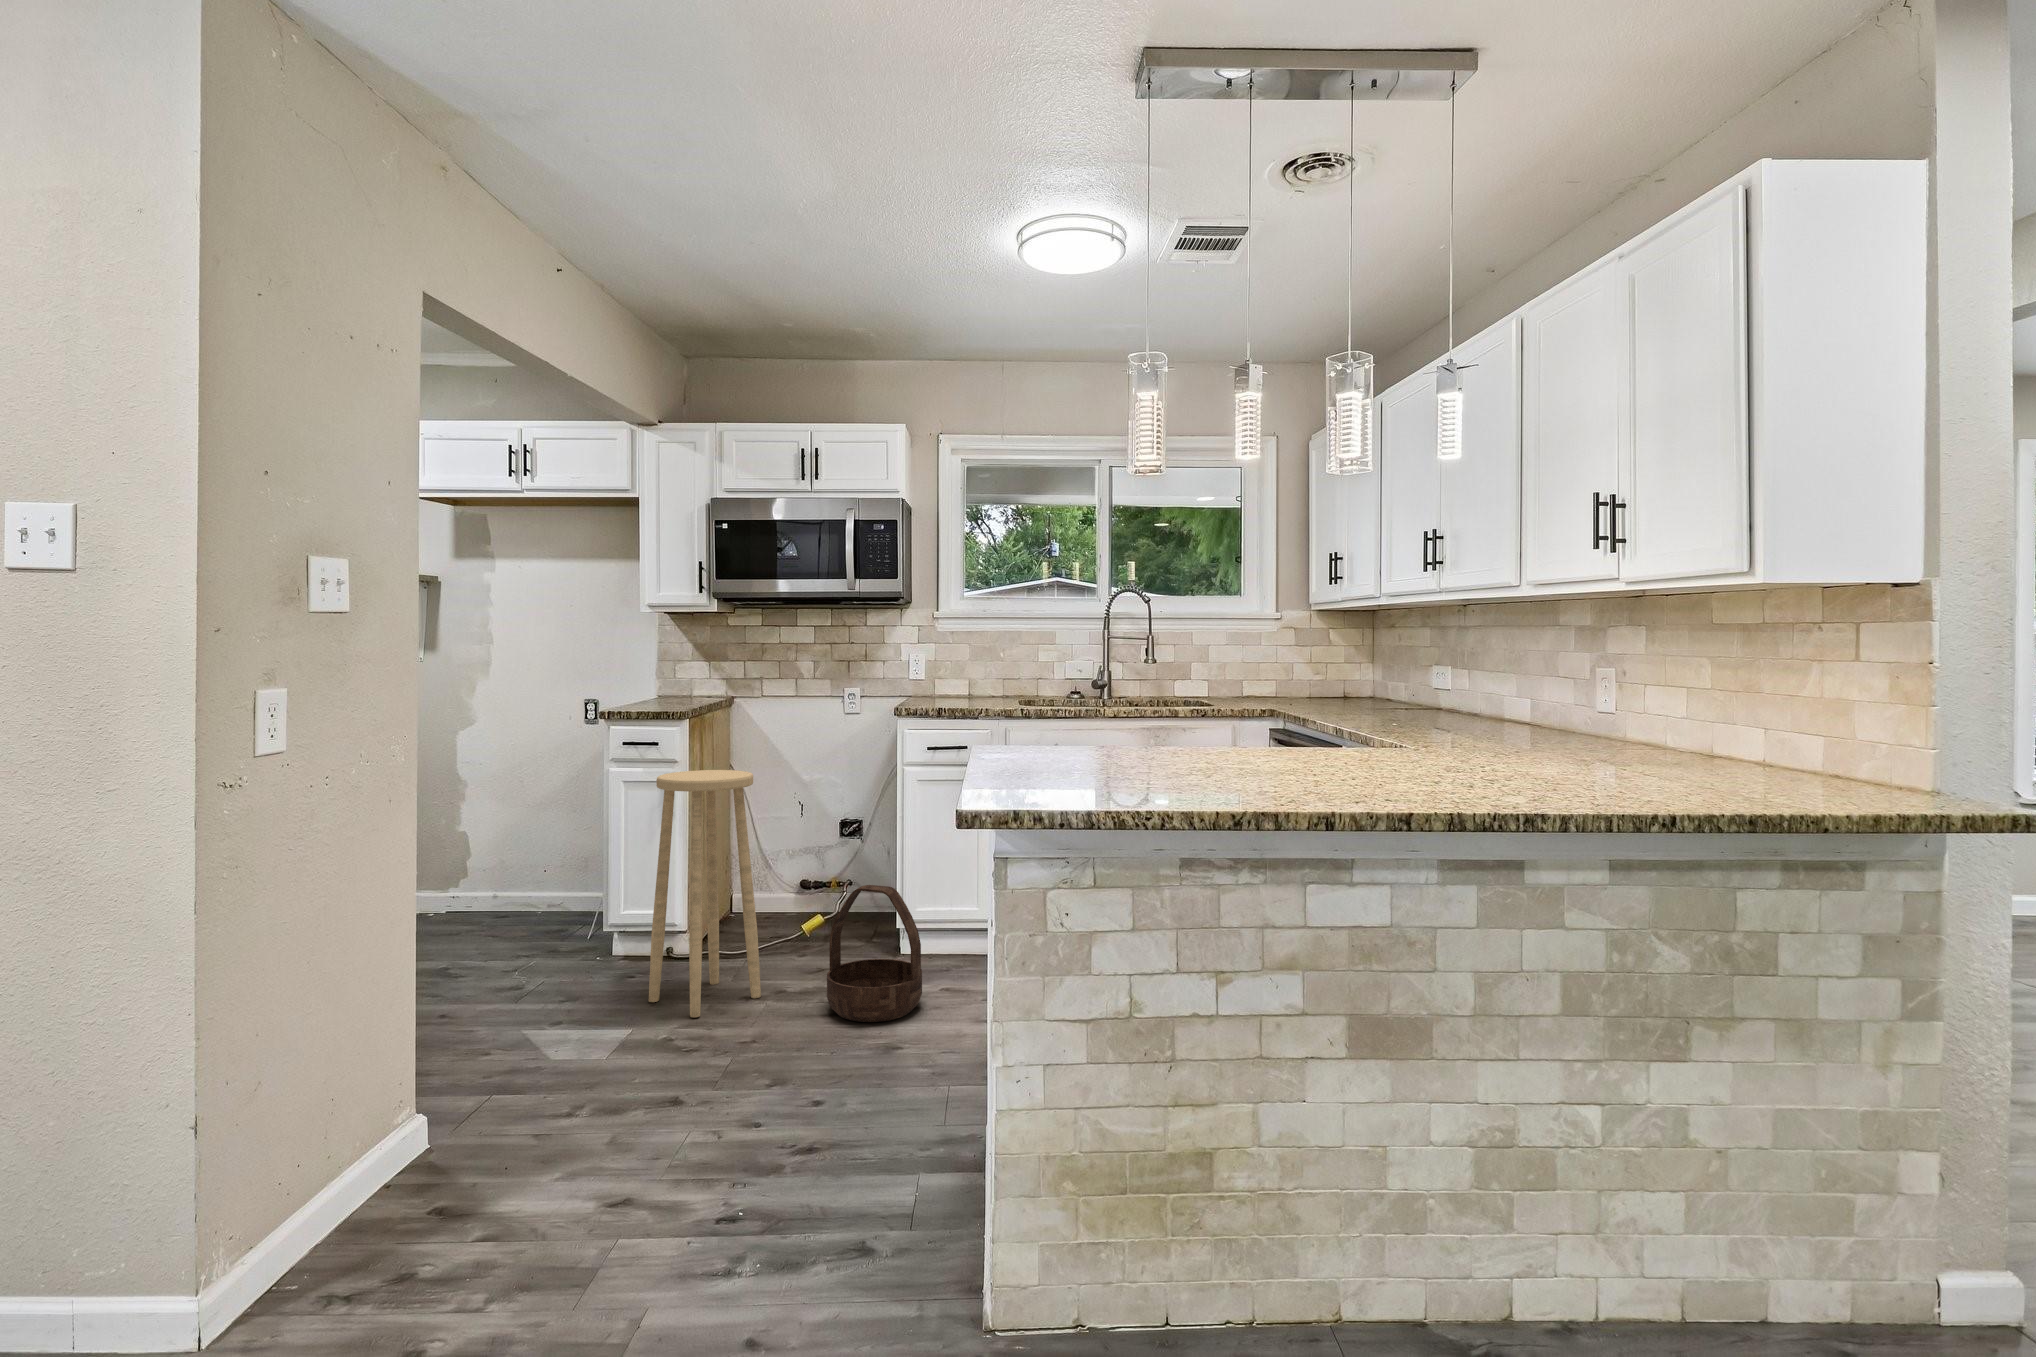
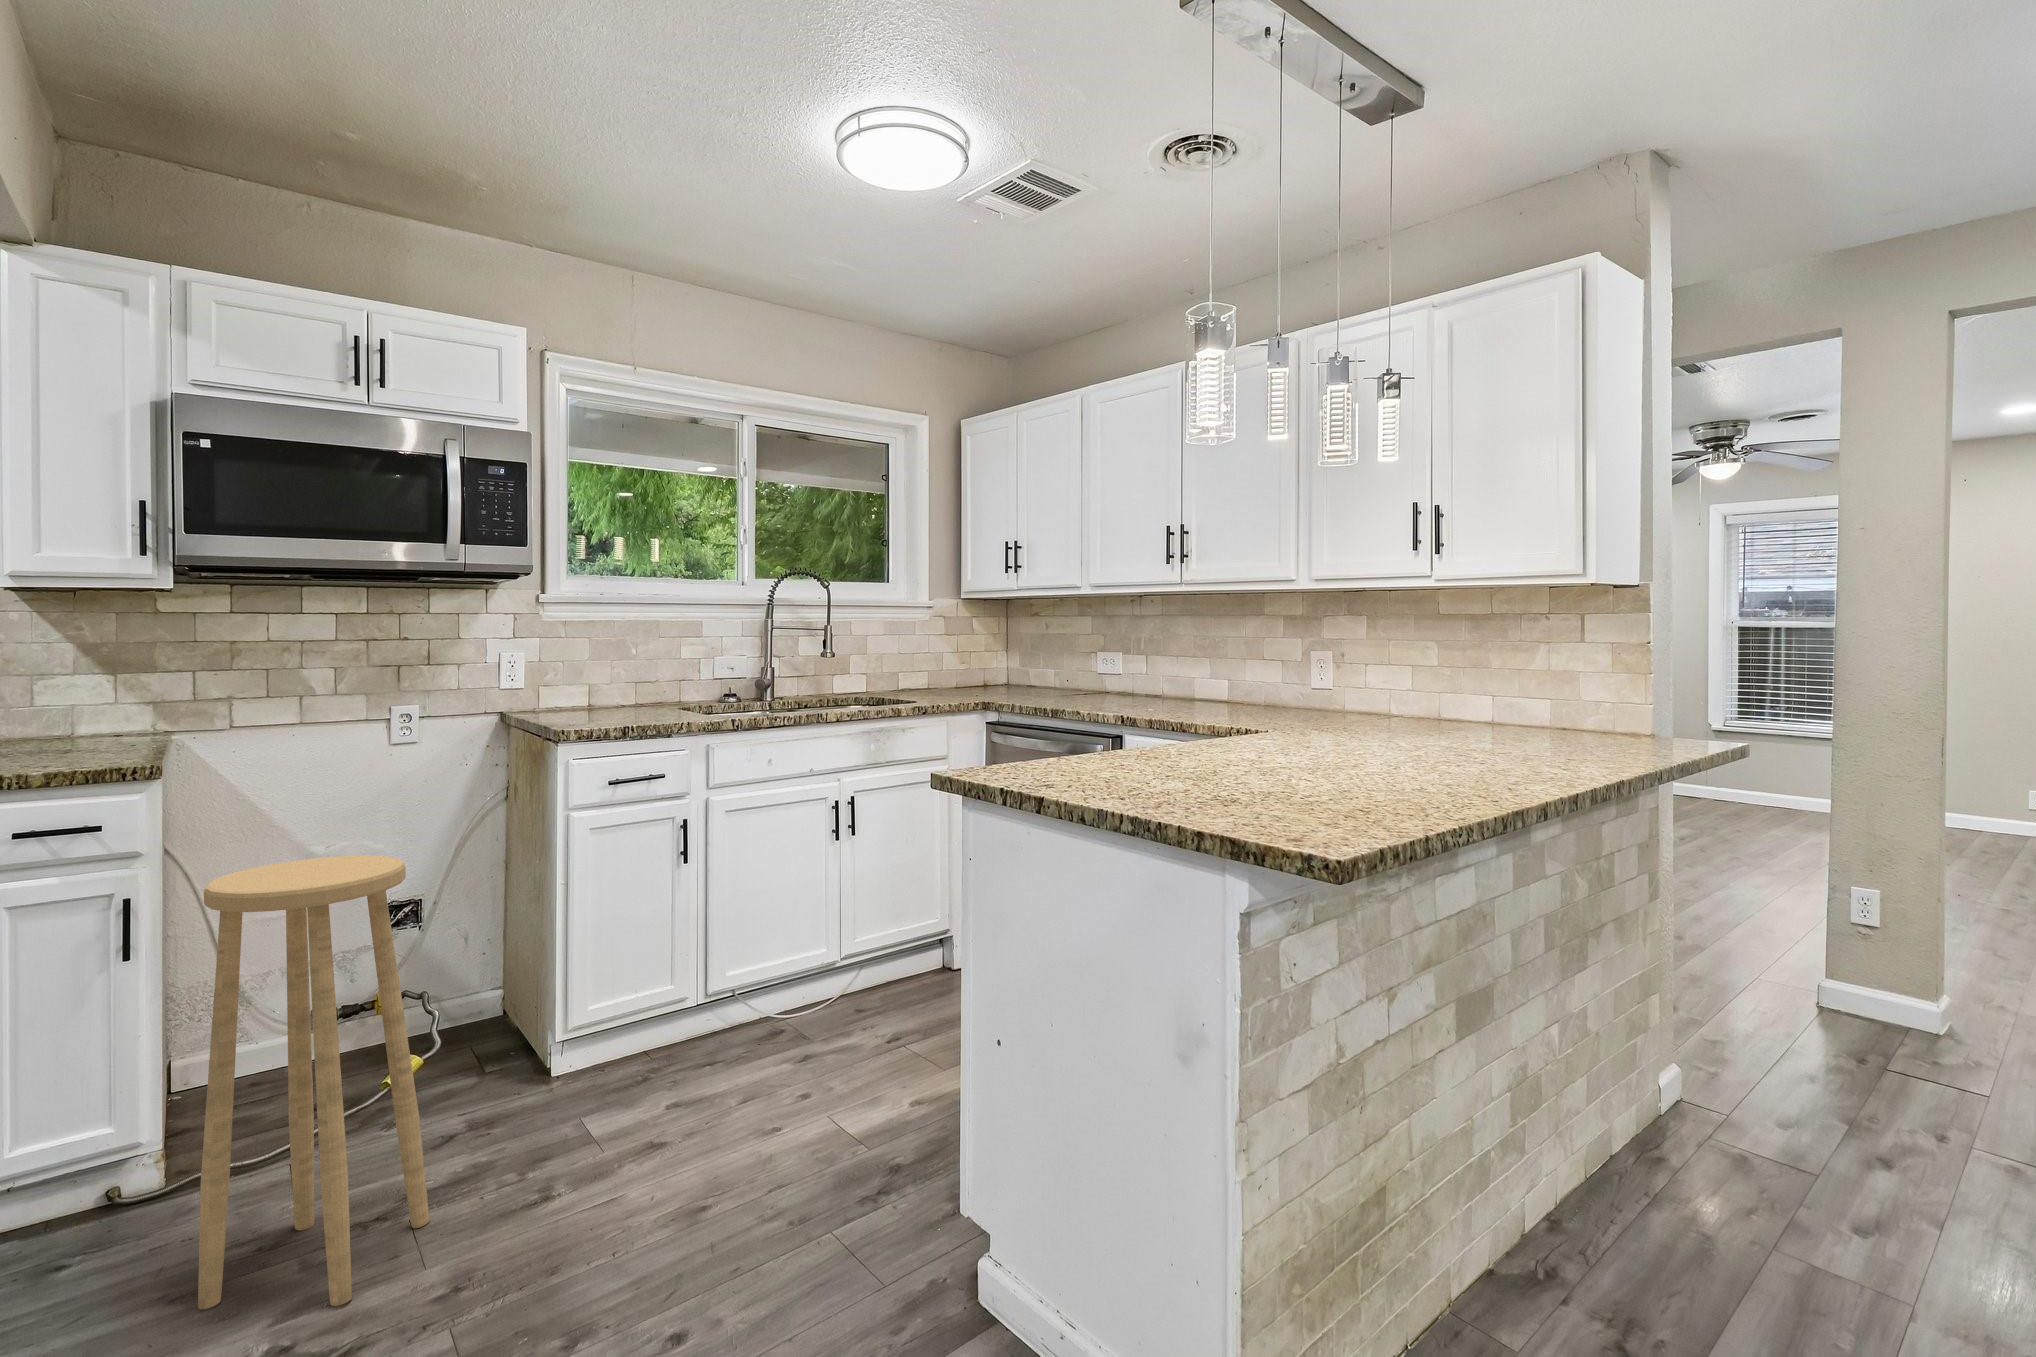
basket: present [827,885,922,1022] -> none [569,991,720,1207]

